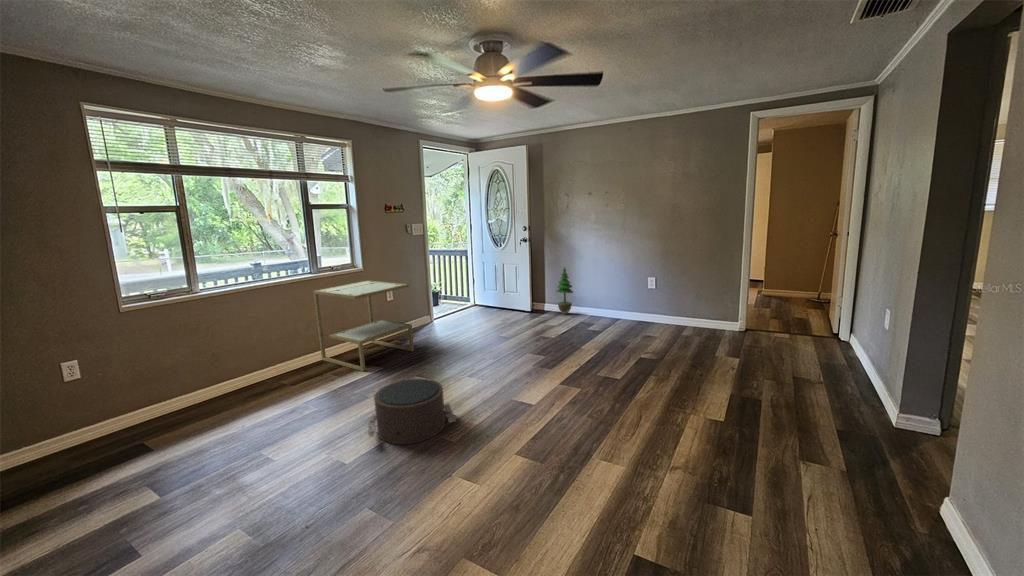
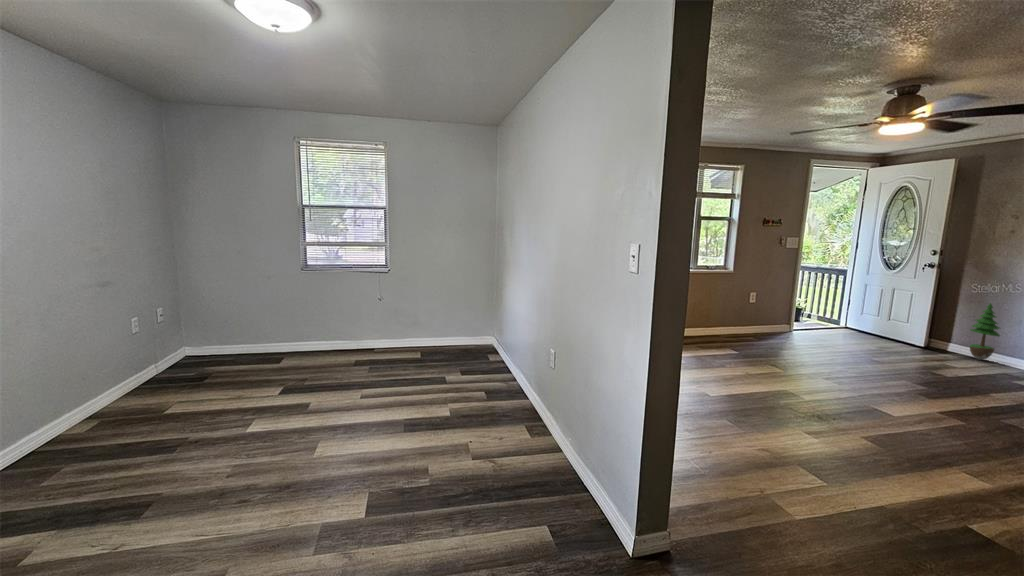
side table: present [313,280,414,371] -> none [688,282,775,351]
pouf: present [368,379,456,444] -> none [726,358,803,405]

